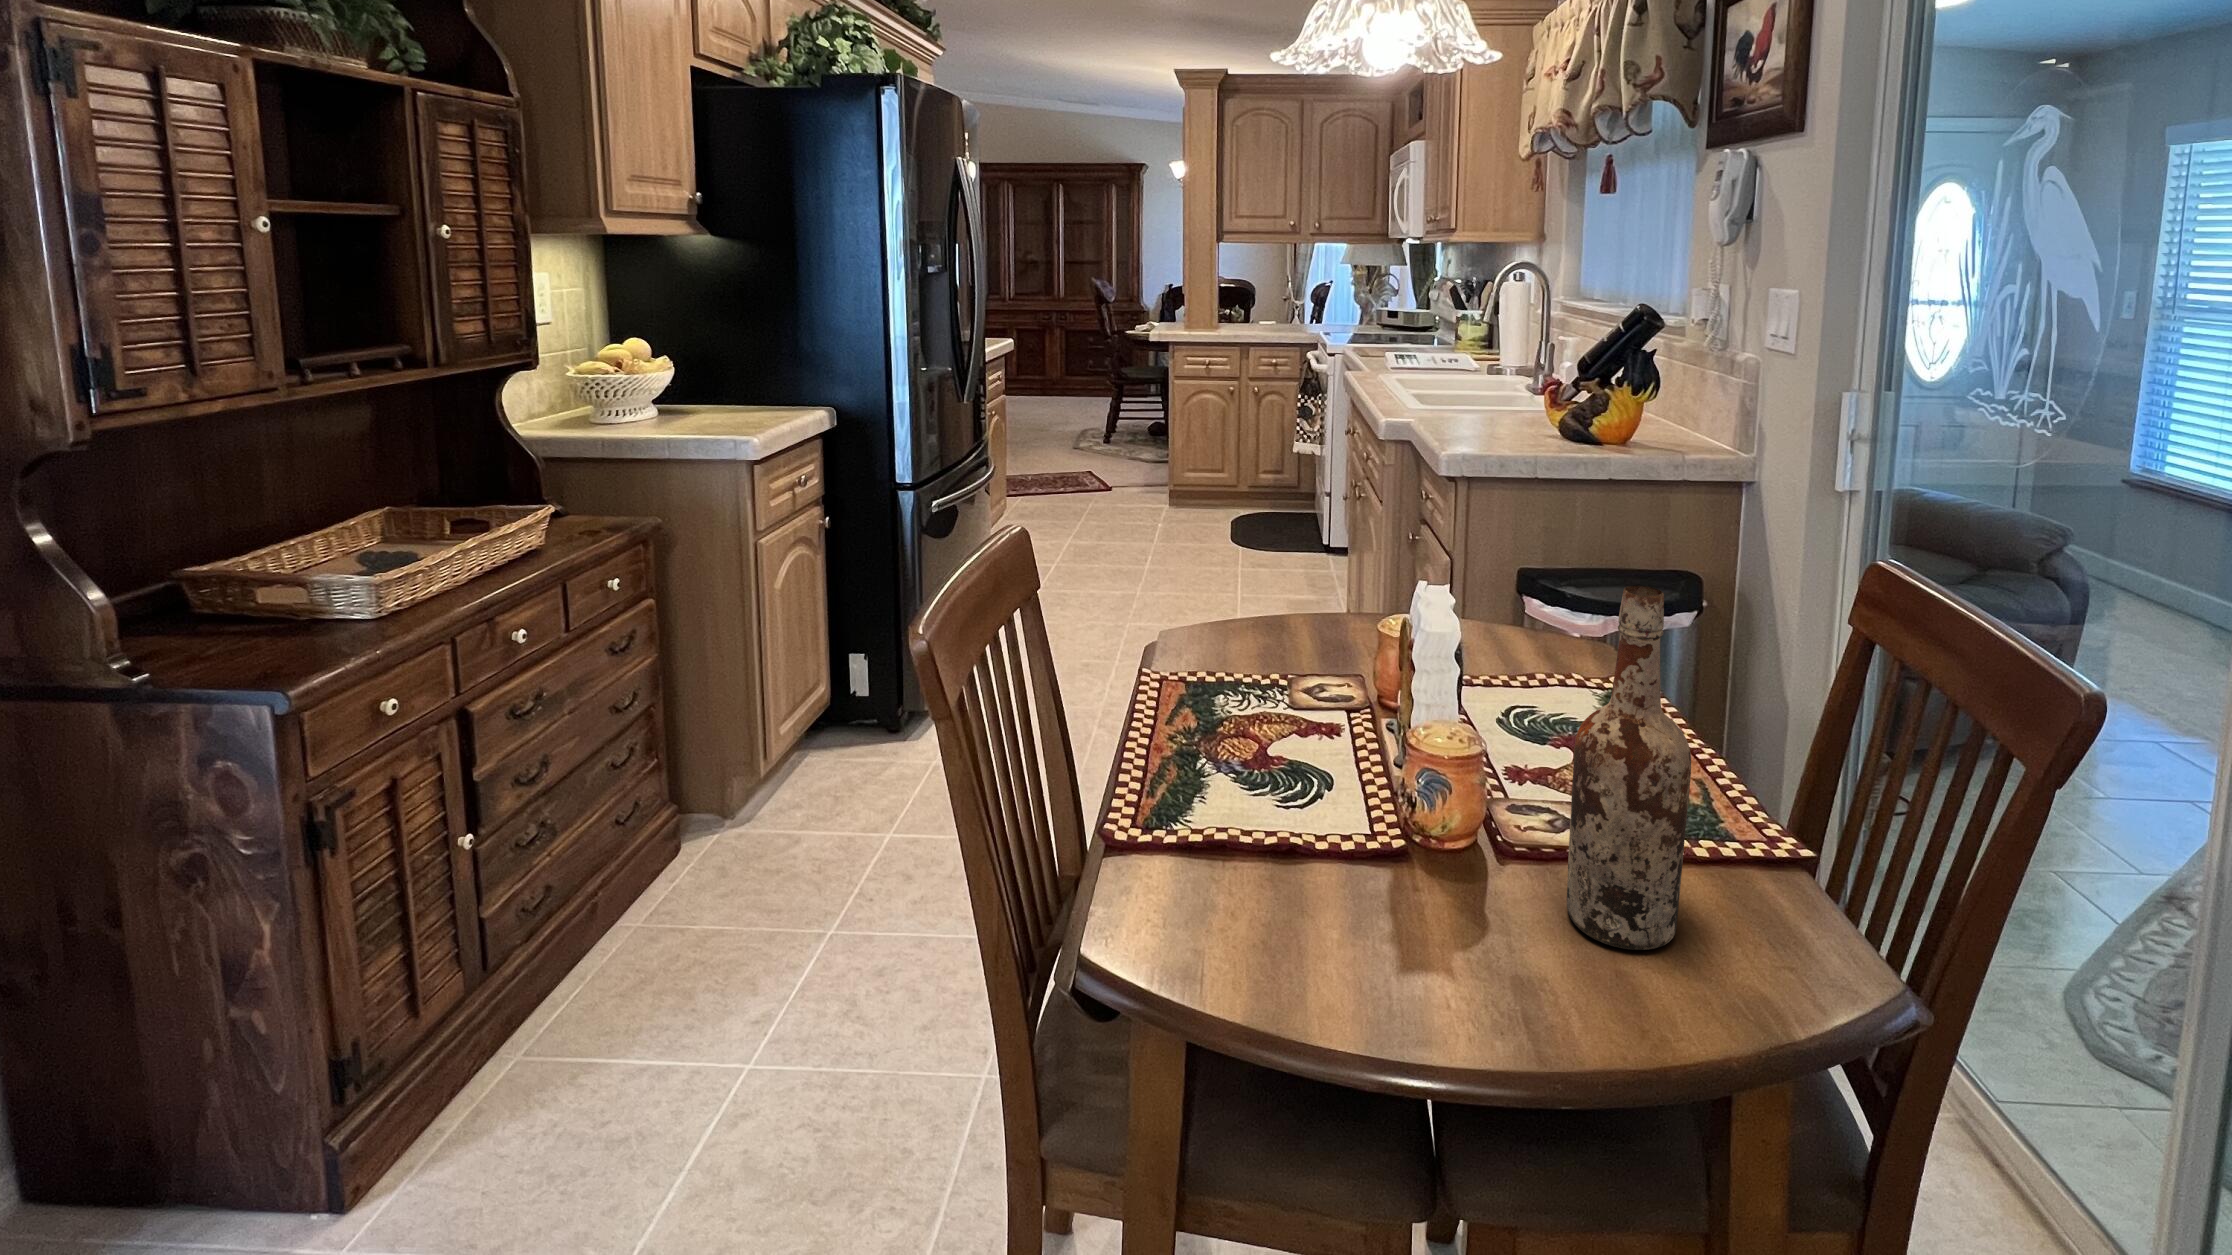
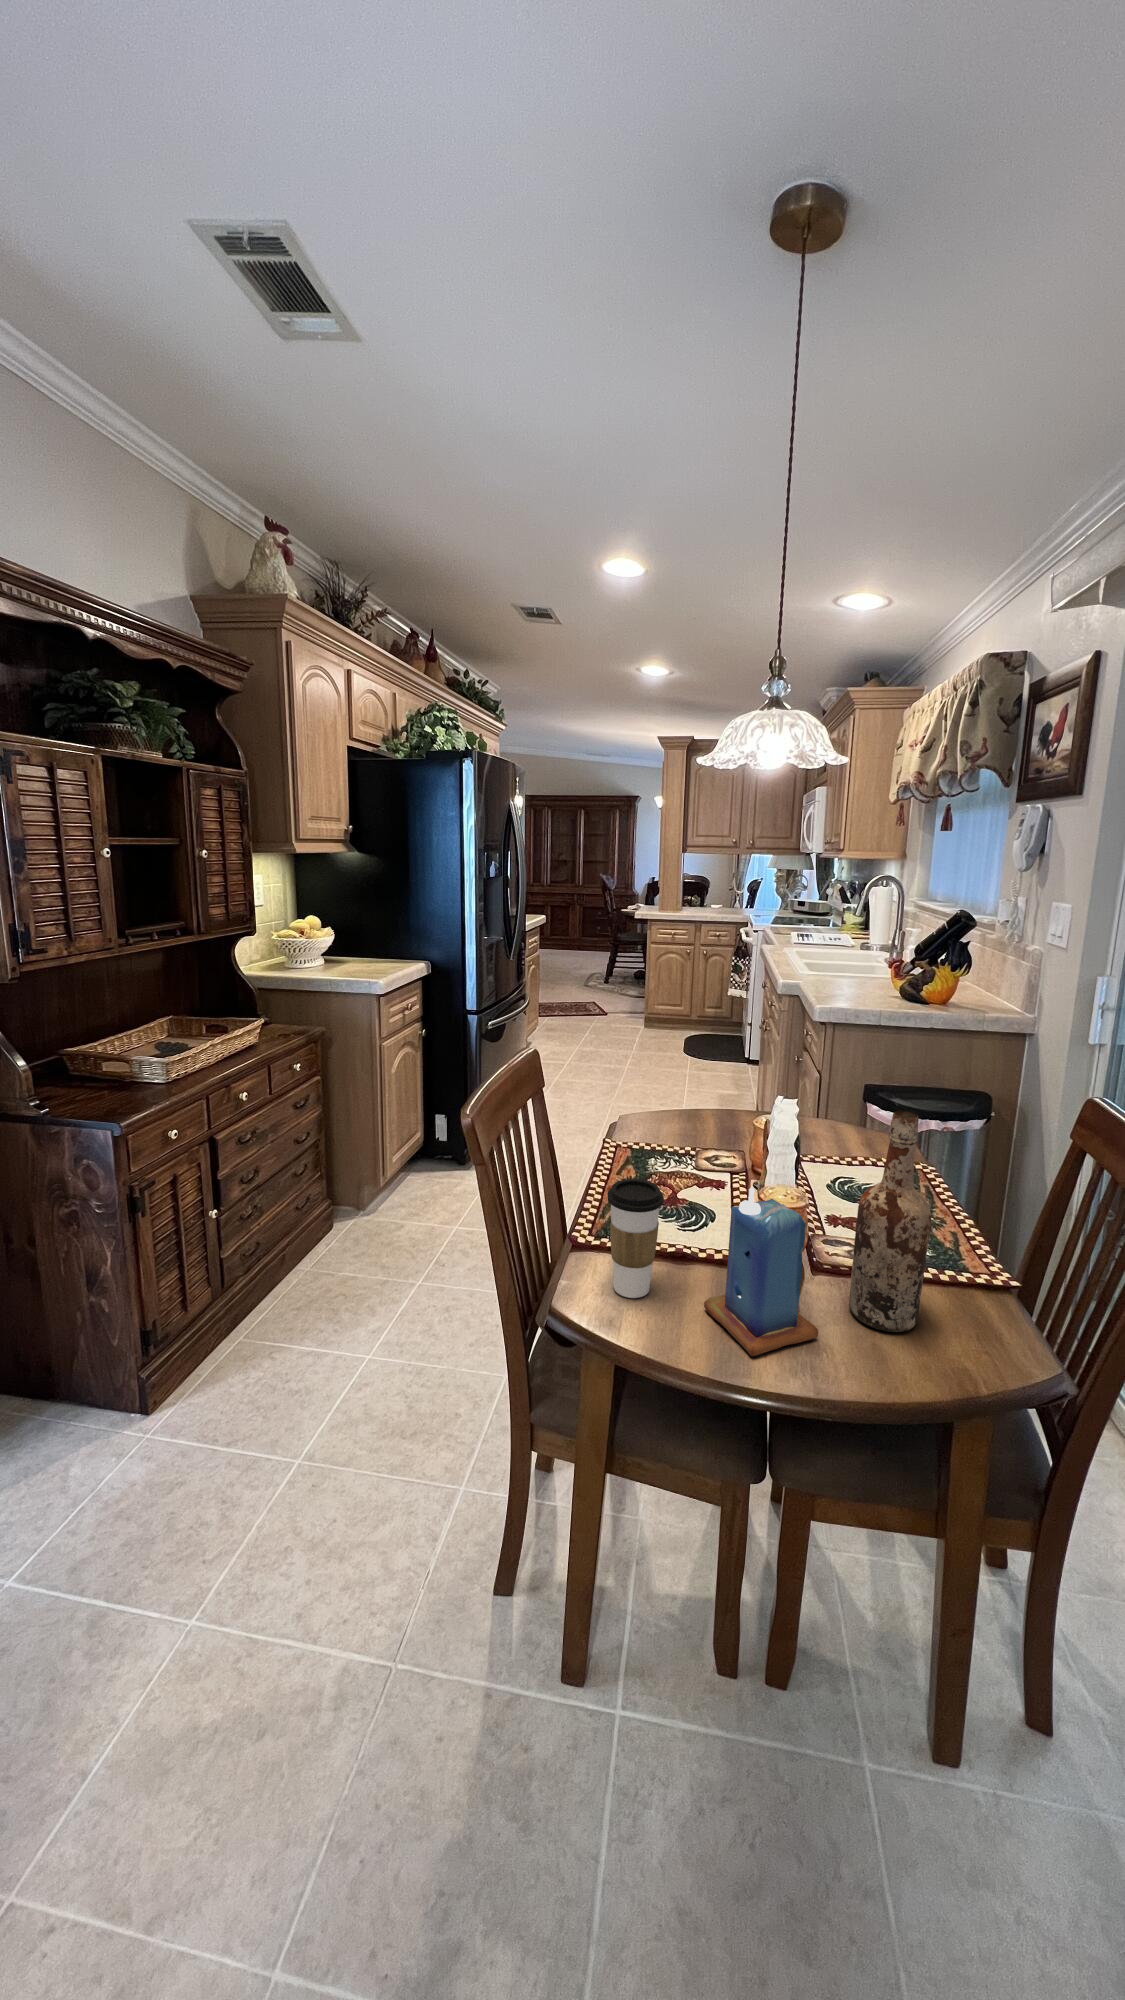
candle: none [1337,725,1529,1016] -> present [704,1187,818,1356]
coffee cup: none [1168,727,1262,932] -> present [607,1179,664,1298]

